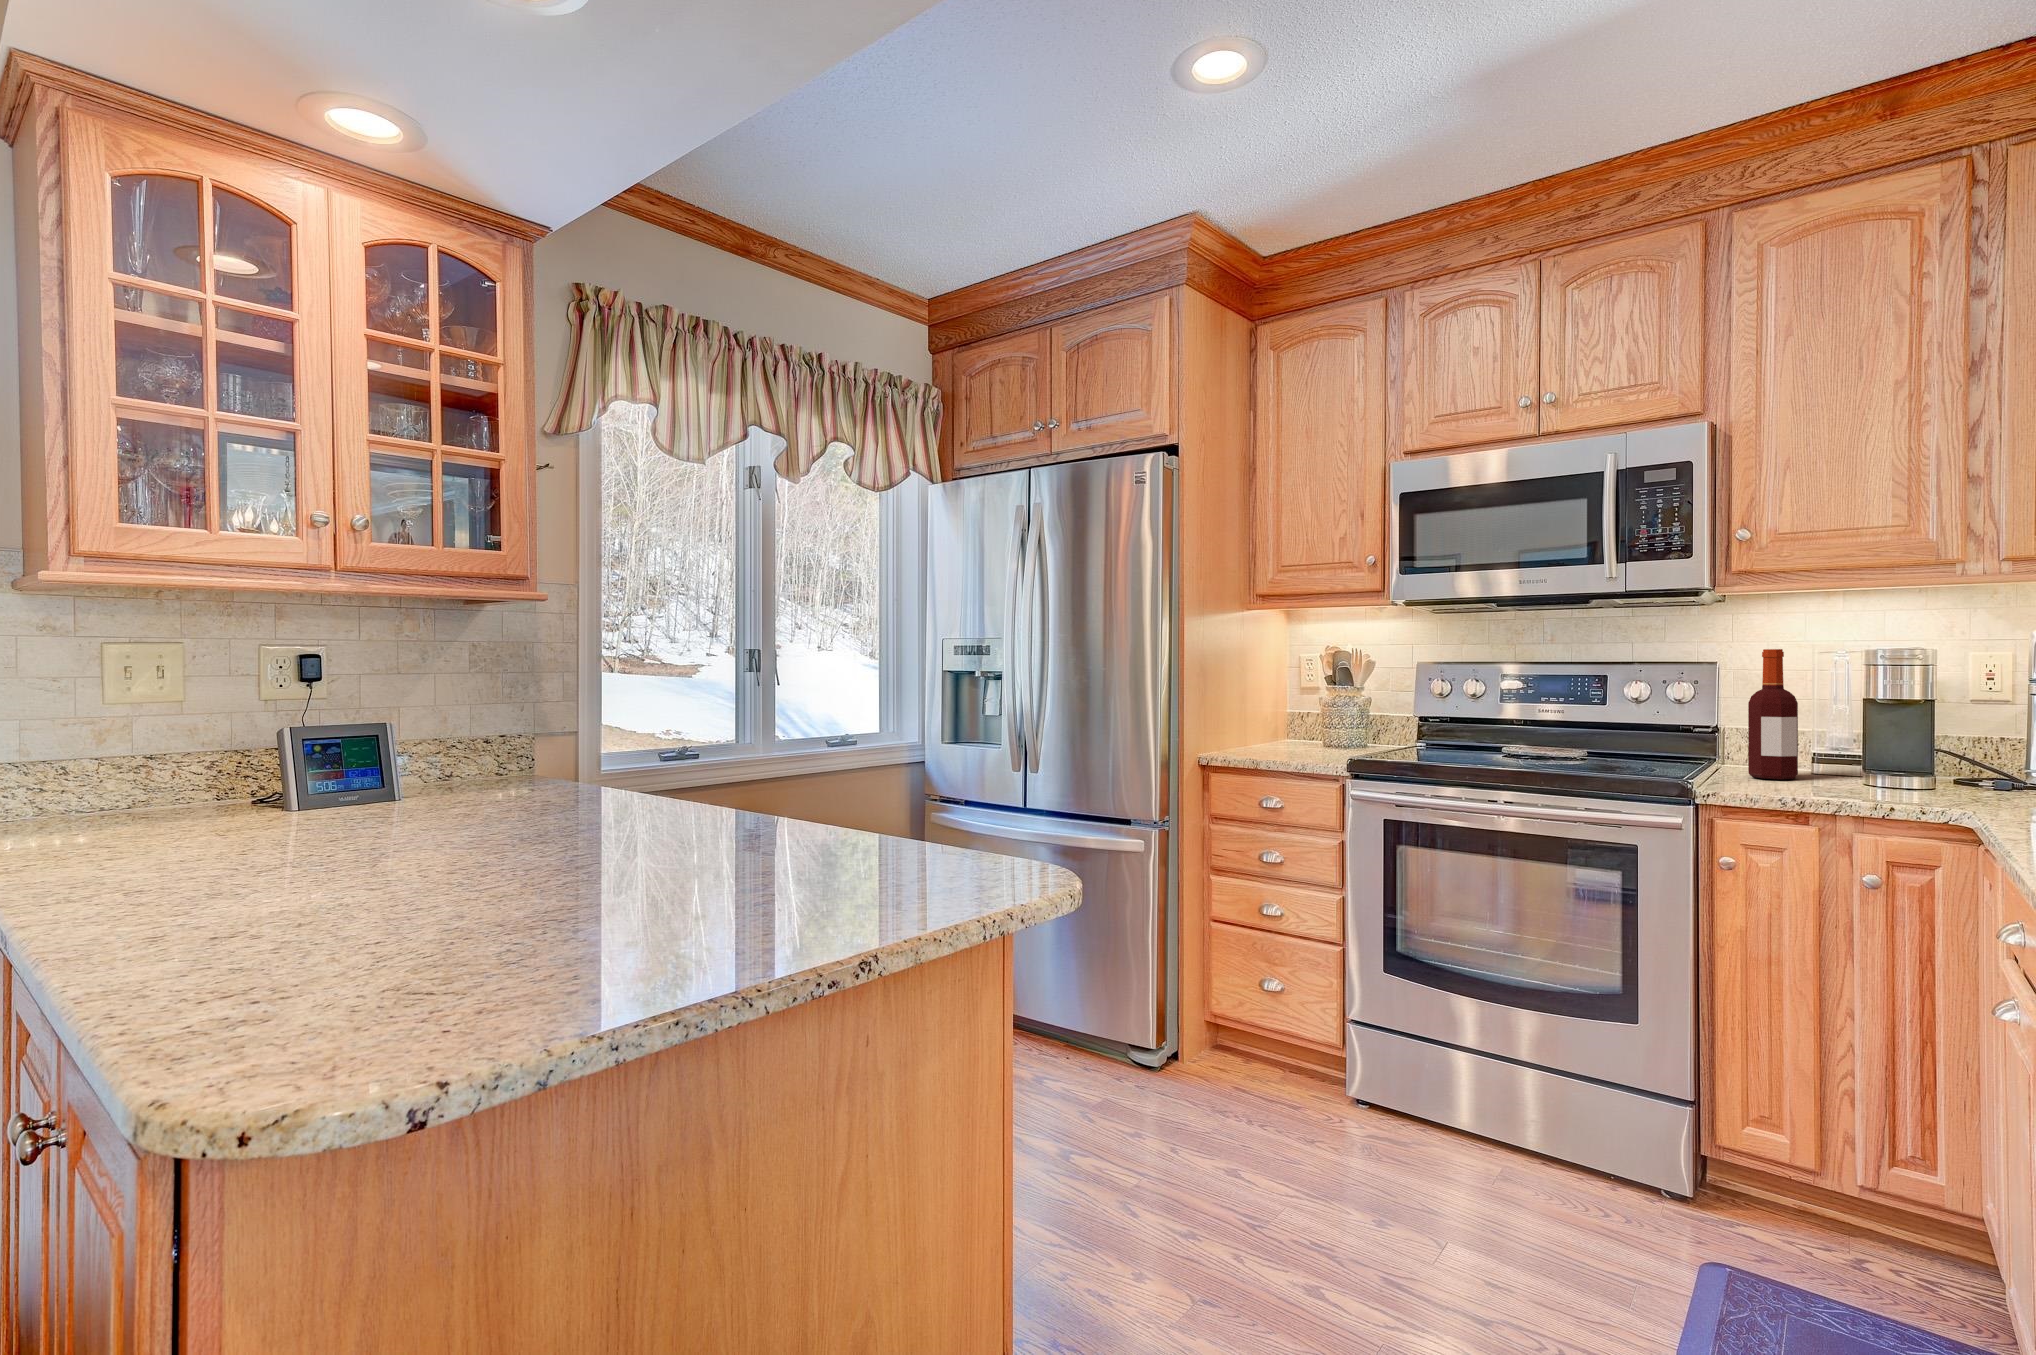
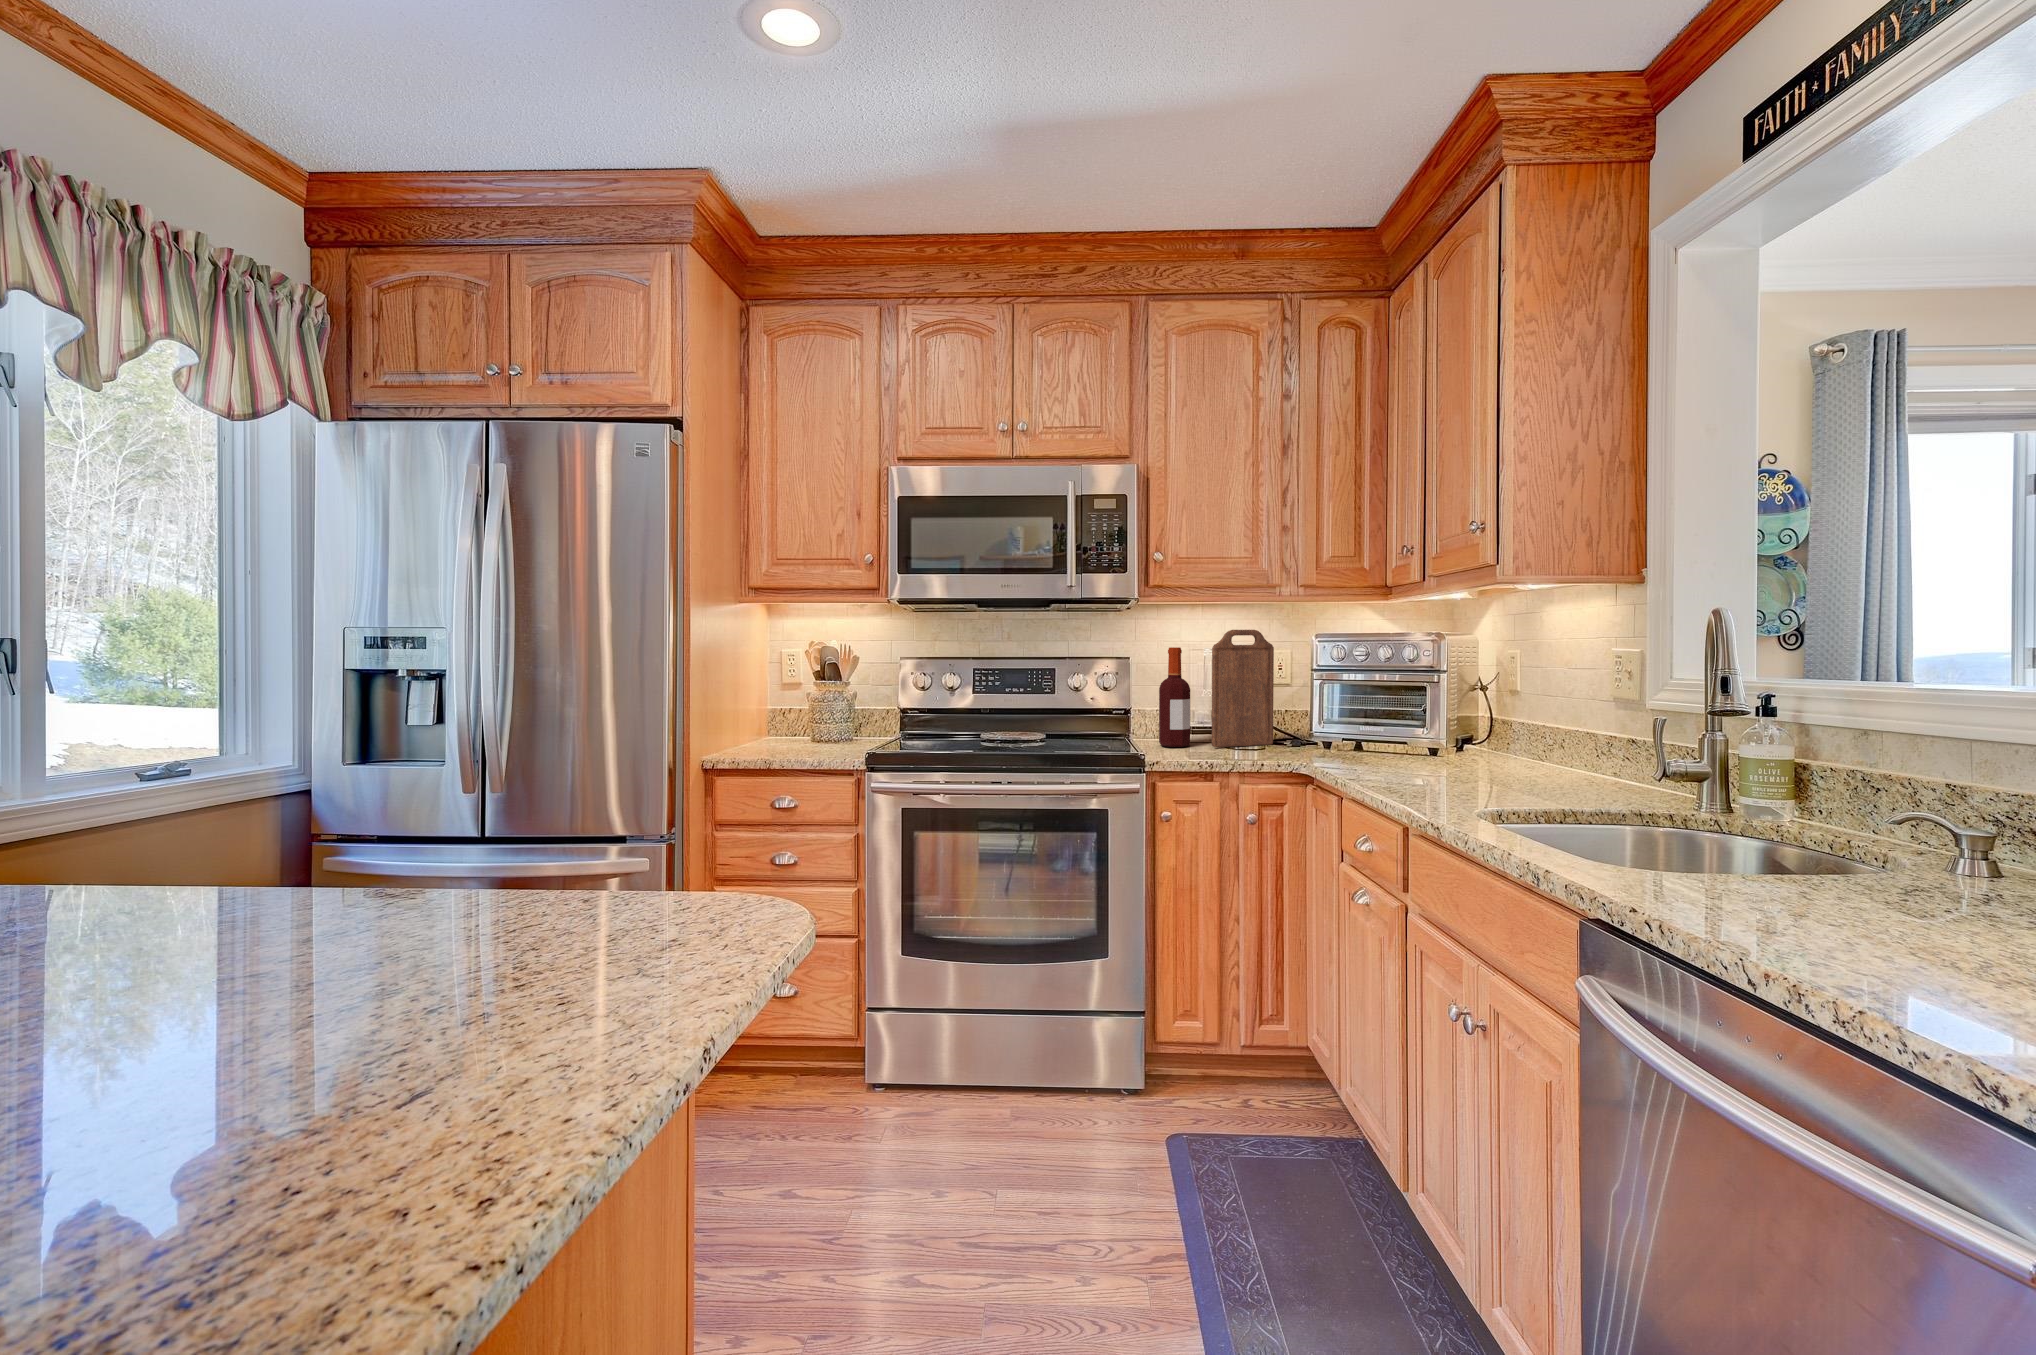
cutting board: none [1829,623,1947,785] -> present [1212,630,1274,747]

